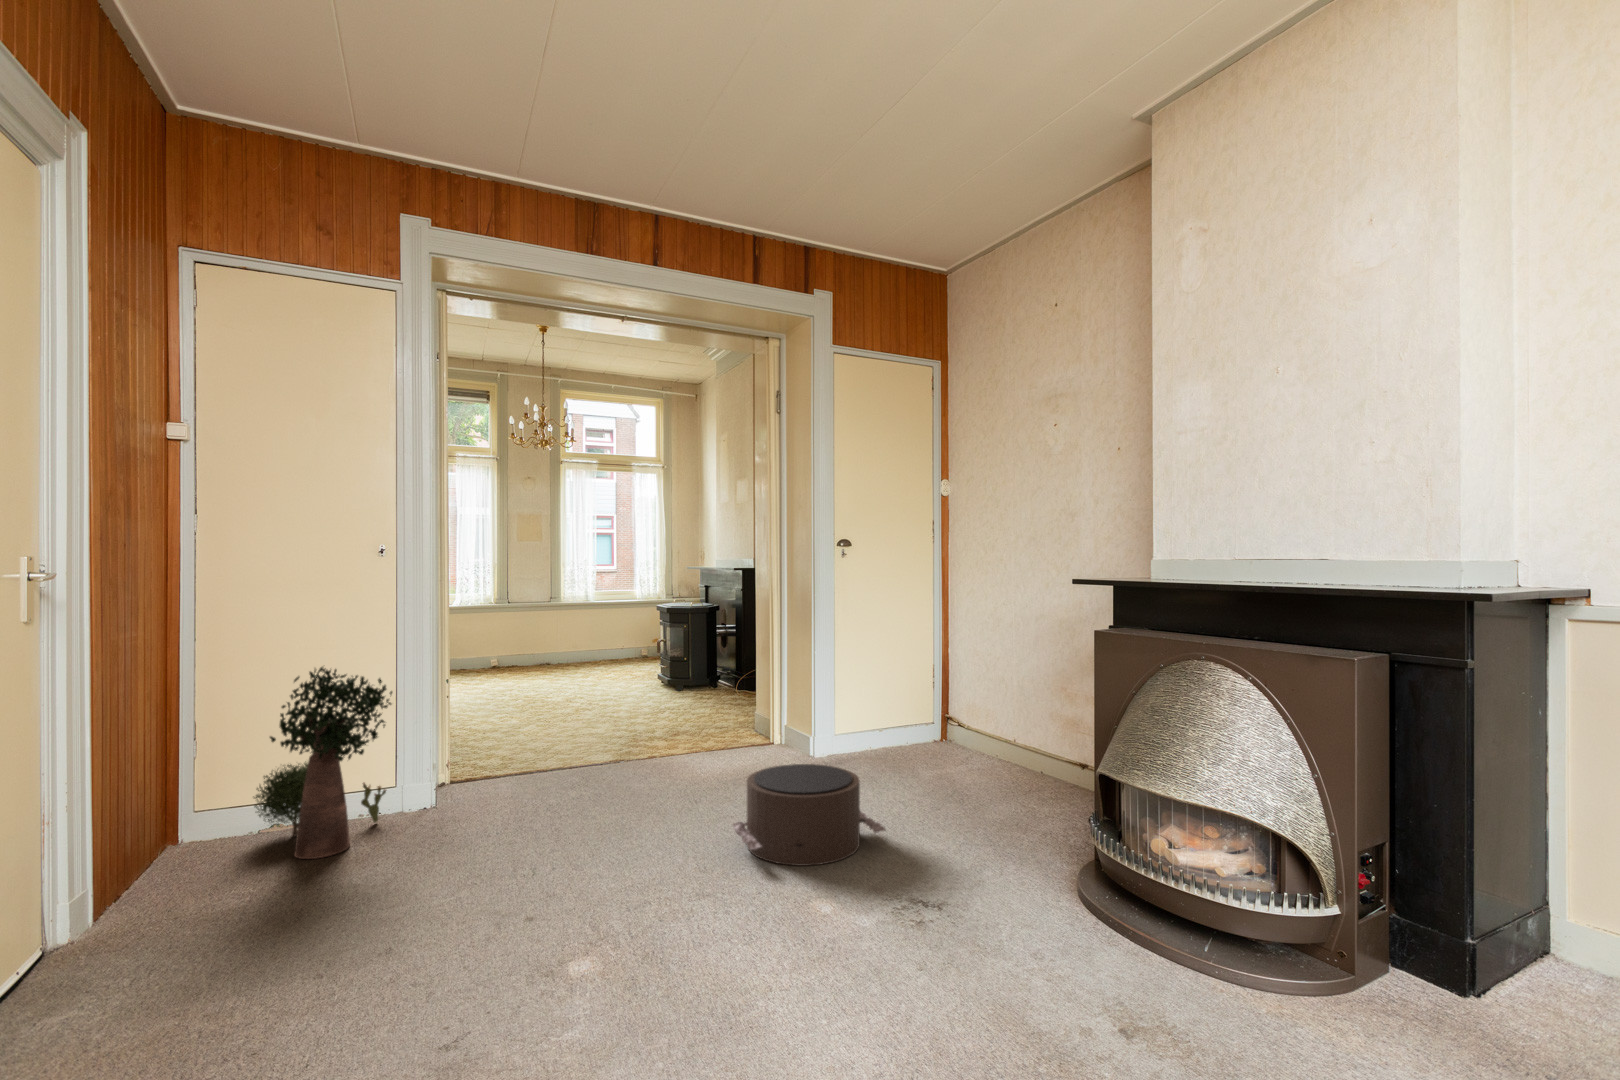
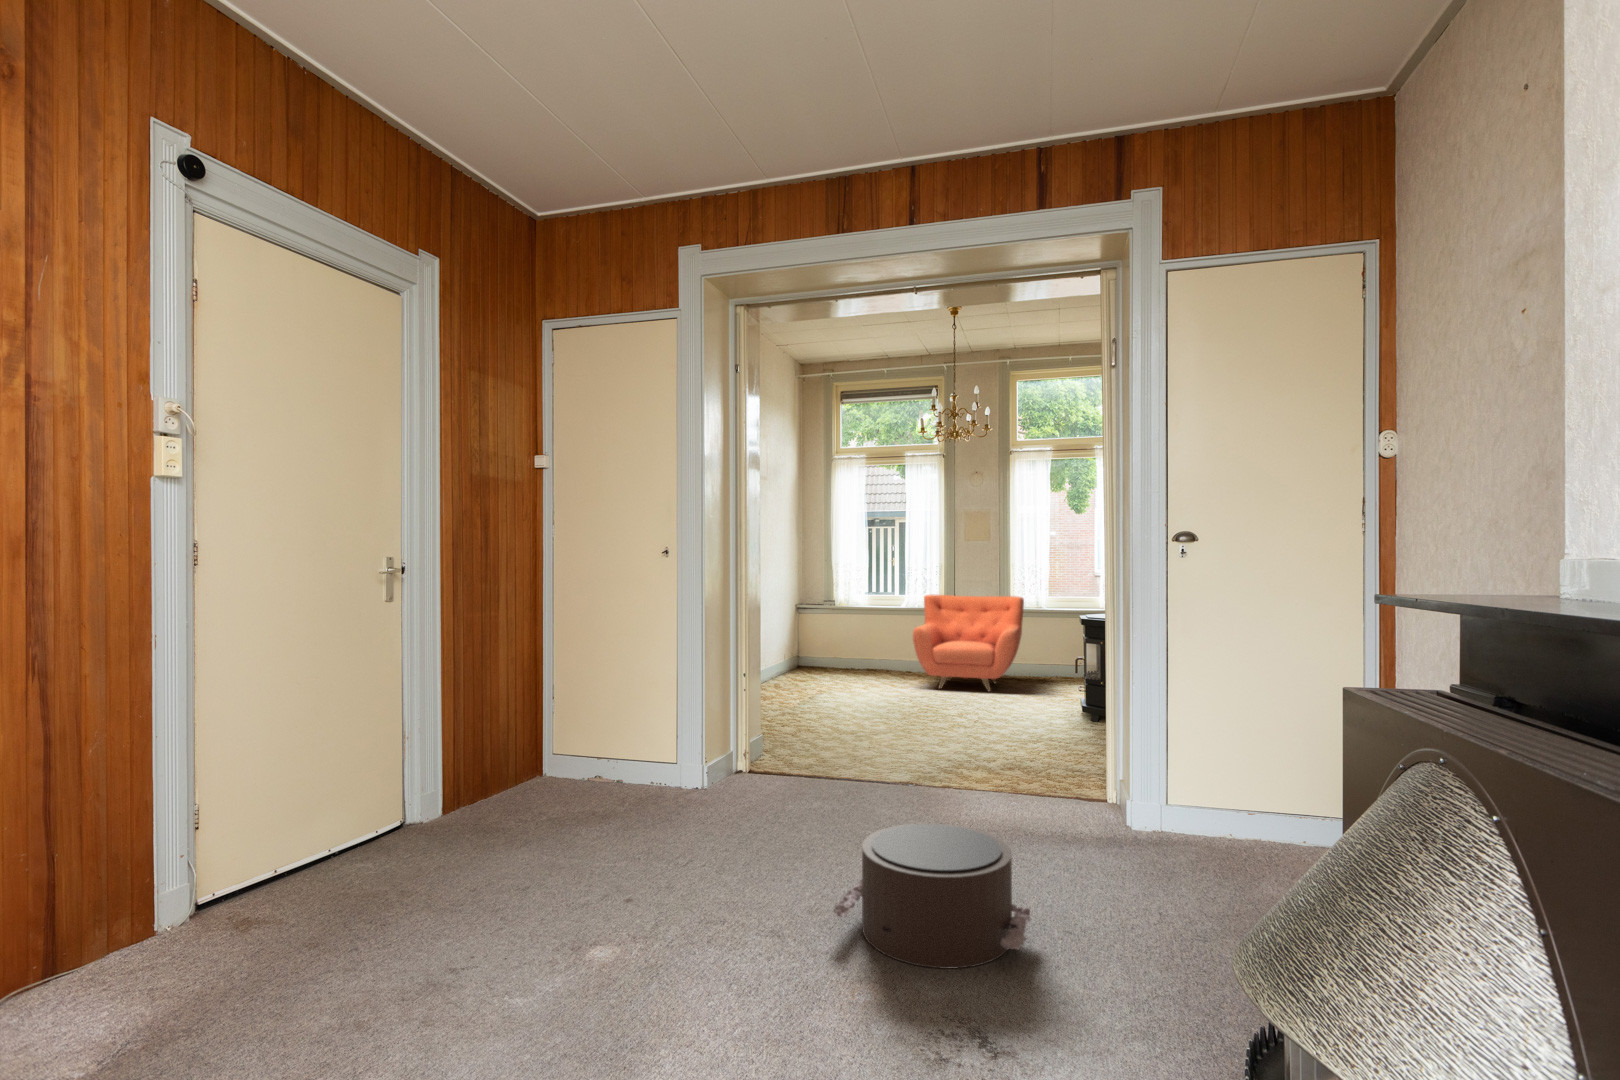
armchair: none [485,593,590,686] -> present [913,595,1024,692]
potted plant: present [254,667,392,859] -> none [544,649,660,812]

